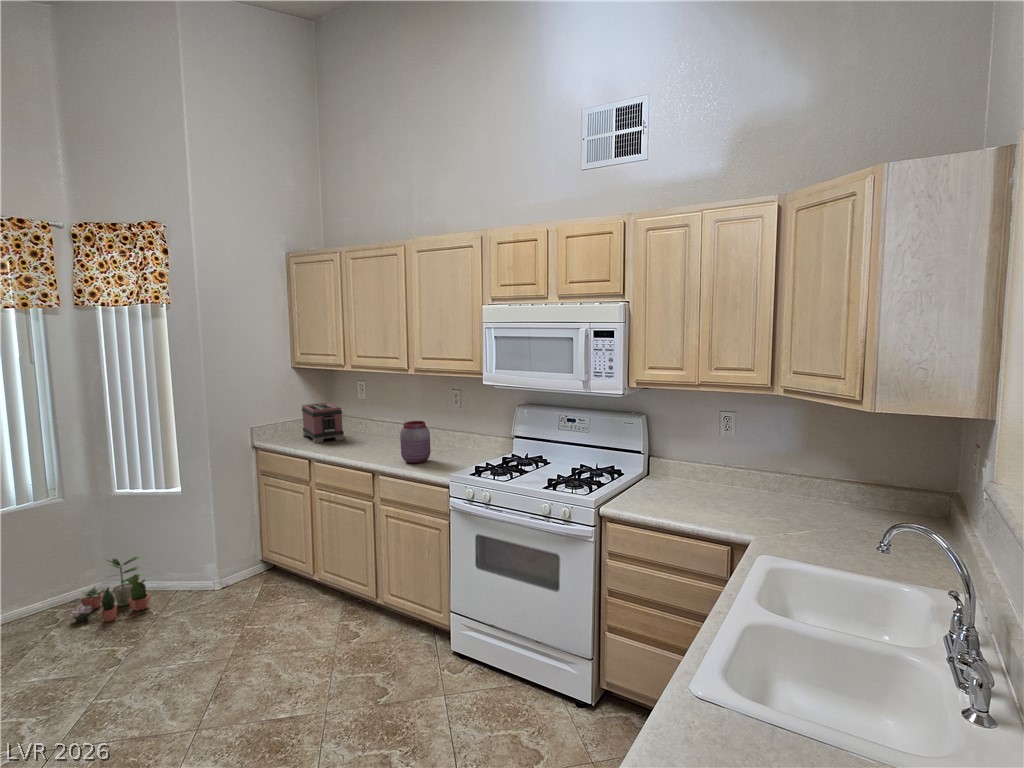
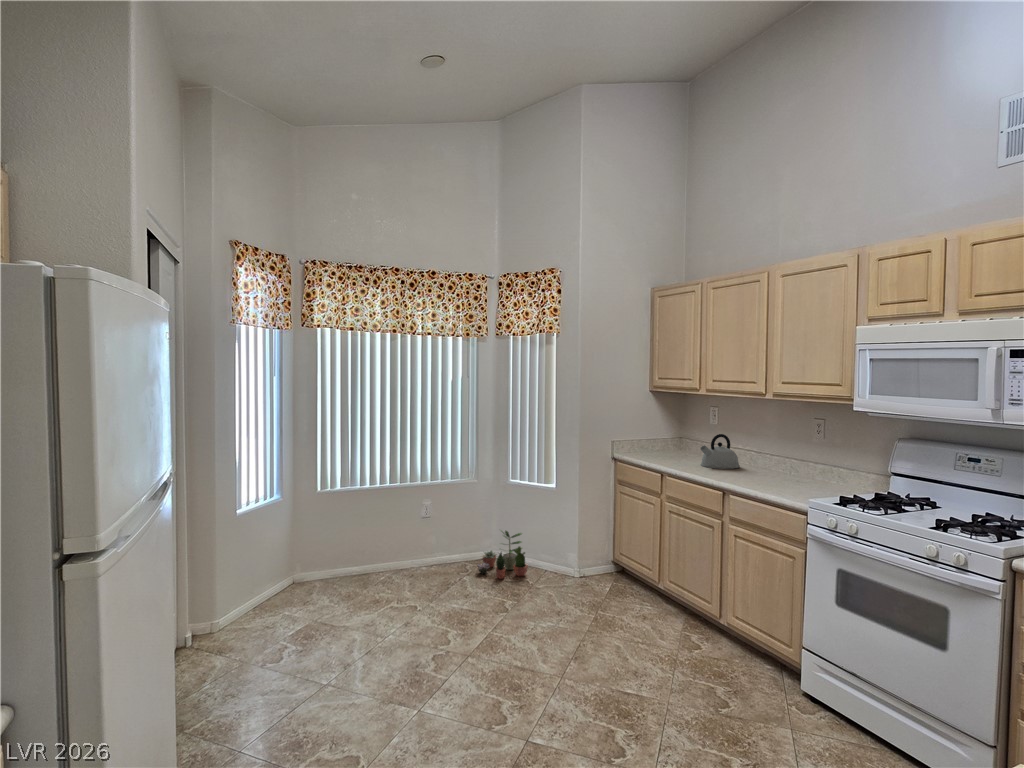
toaster: present [302,402,345,443] -> none [653,425,693,460]
kettle: none [351,411,391,448] -> present [700,434,740,469]
jar: present [400,421,431,463] -> none [753,444,785,487]

